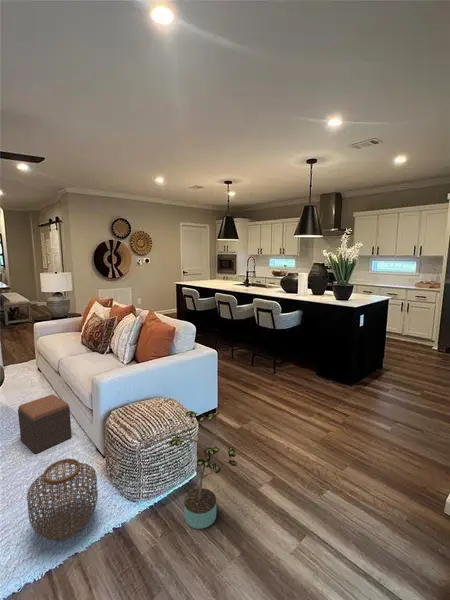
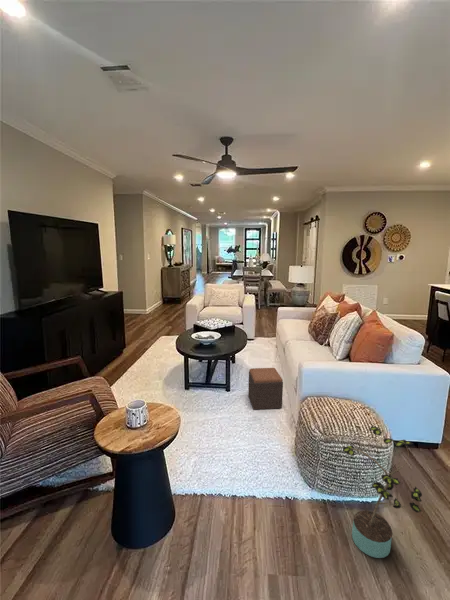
woven basket: present [27,459,98,540] -> none [230,420,281,484]

